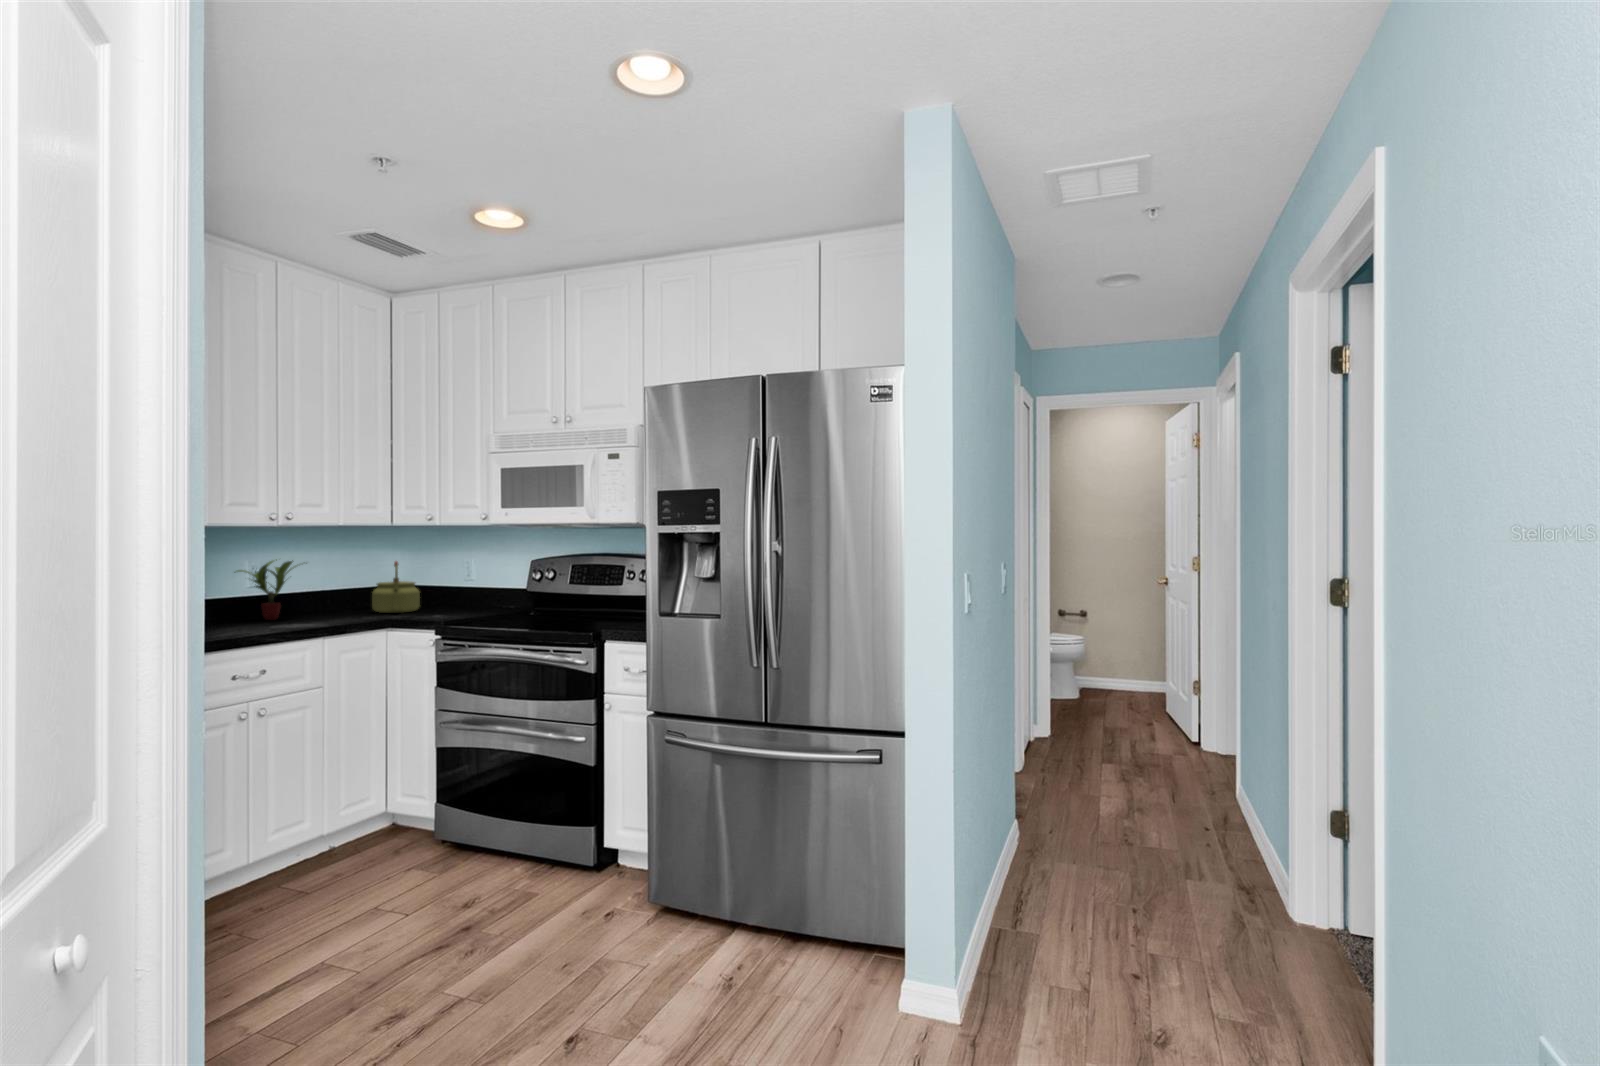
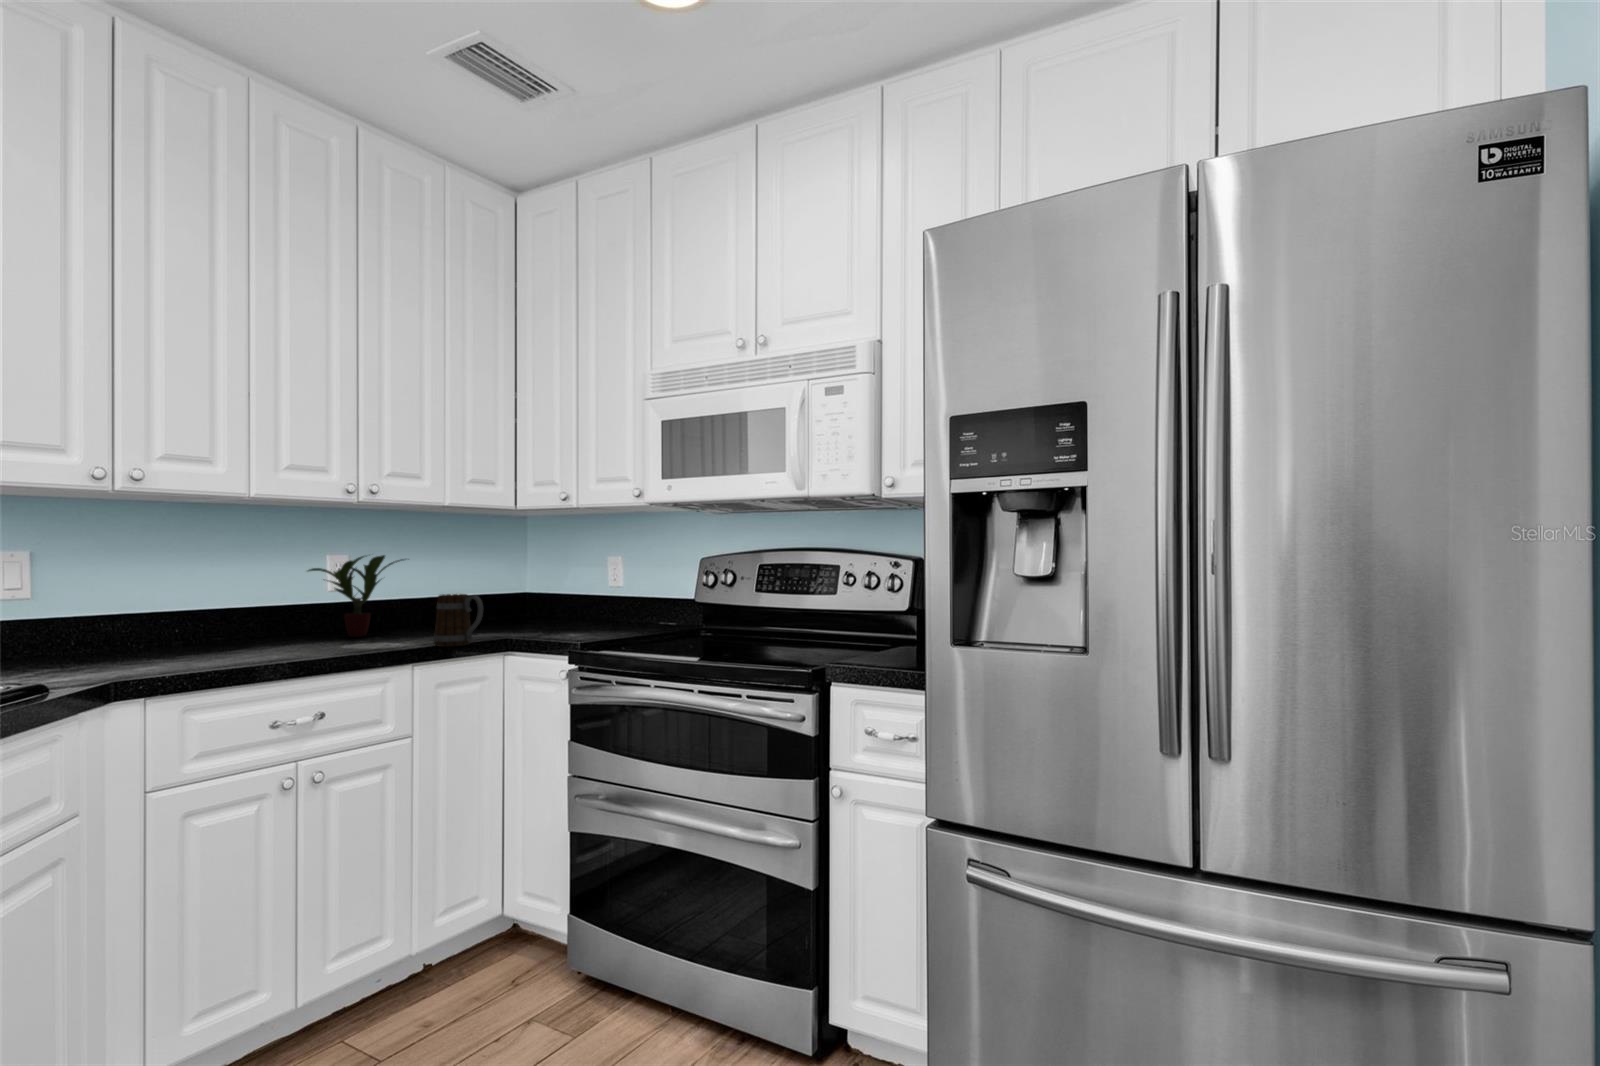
kettle: present [372,561,420,613] -> none [492,558,554,628]
mug: none [336,588,373,625] -> present [433,594,483,647]

